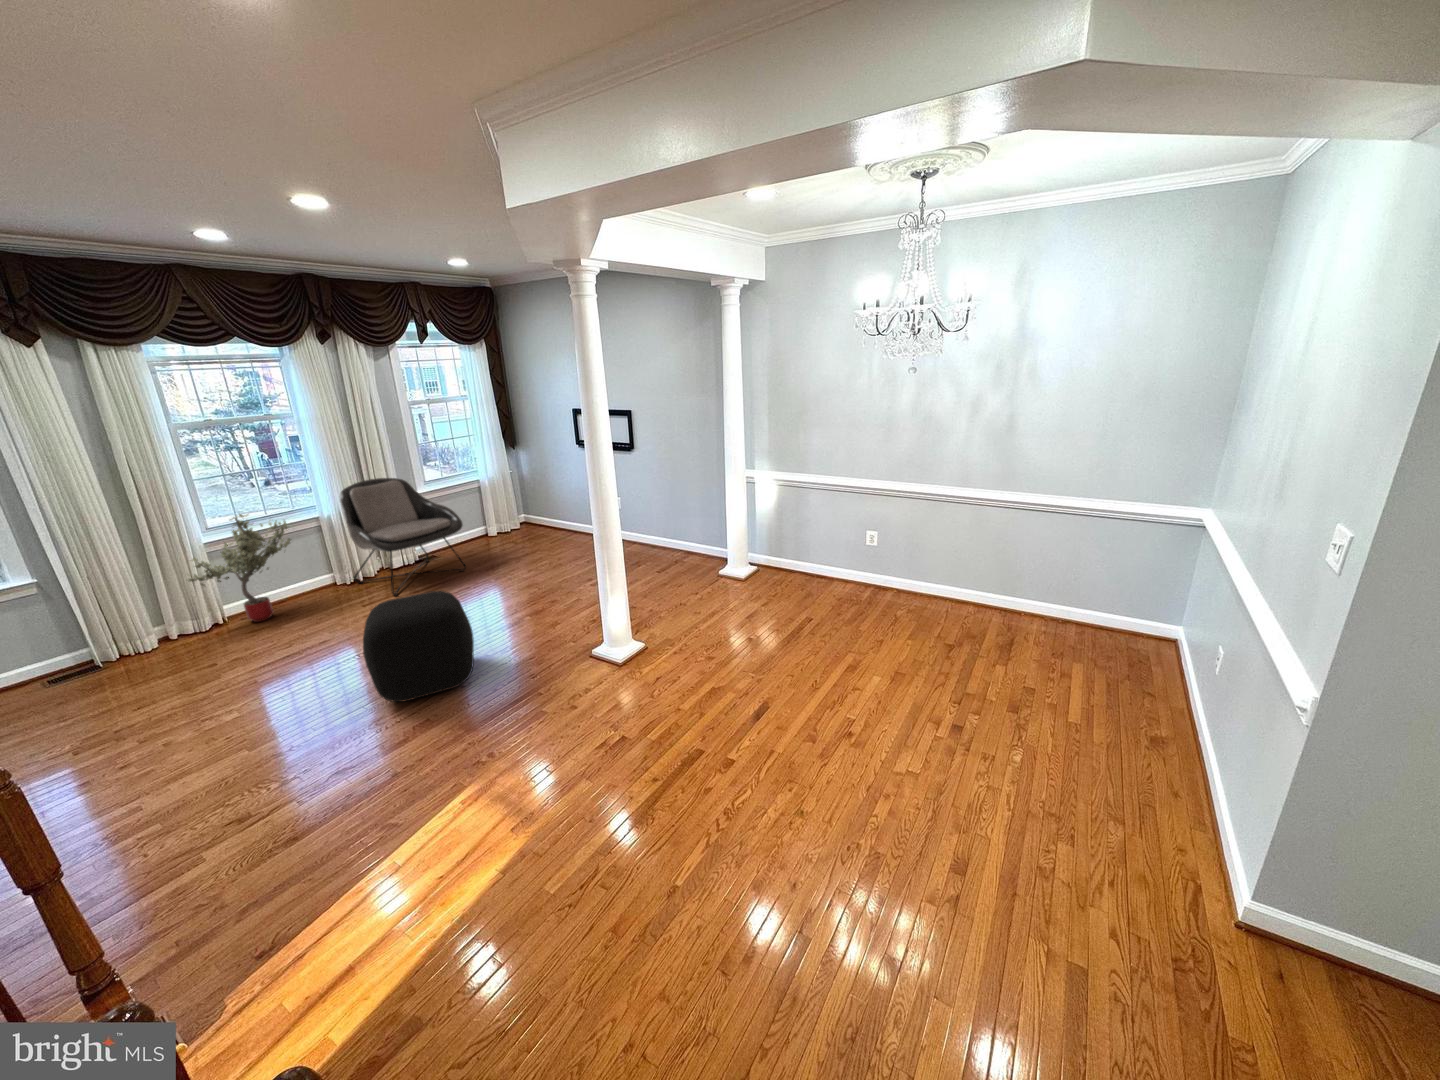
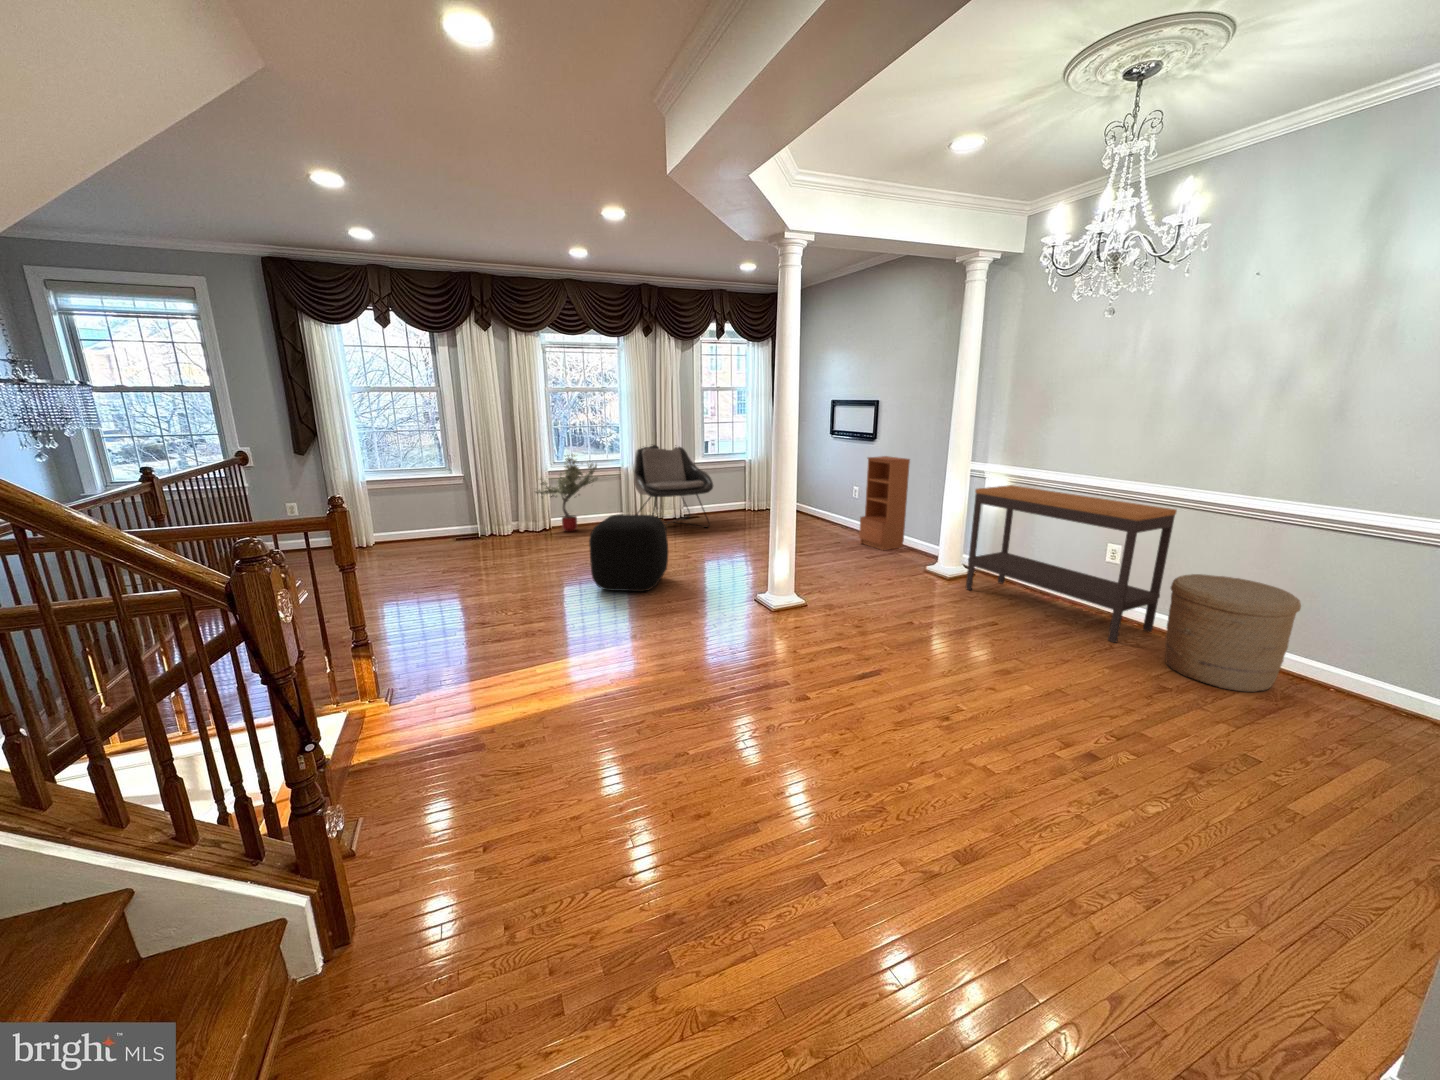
bookcase: none [637,467,684,561] -> present [859,456,910,550]
console table: none [765,490,916,613] -> present [966,485,1177,643]
woven basket: none [931,549,1007,633] -> present [1165,574,1301,692]

